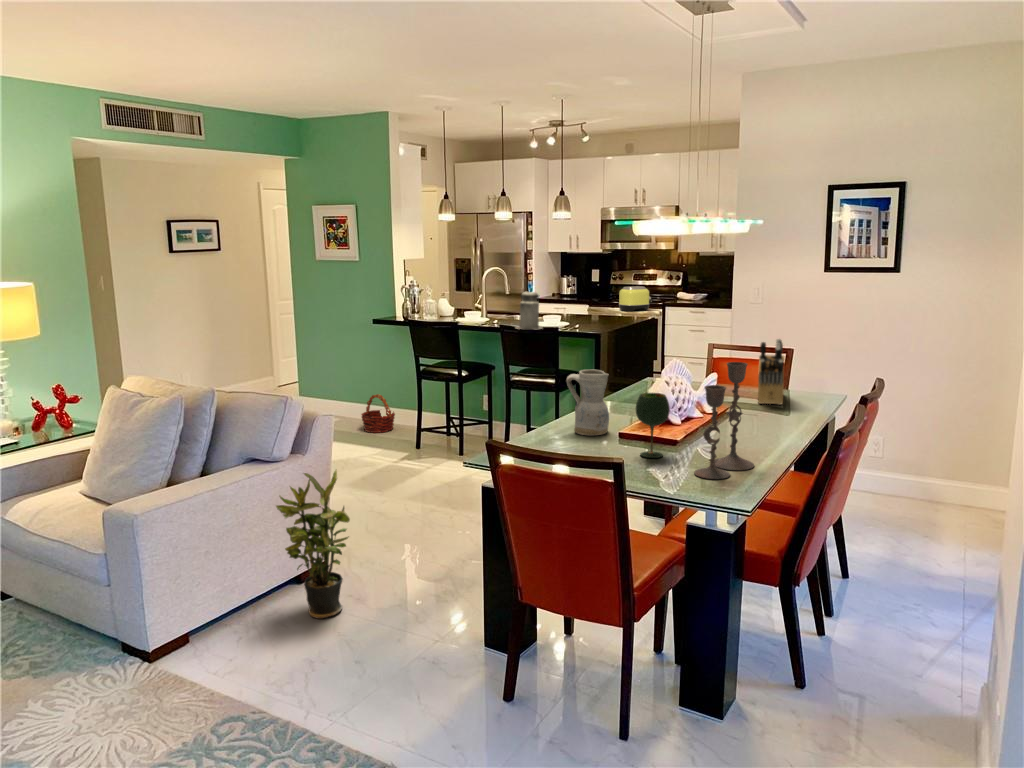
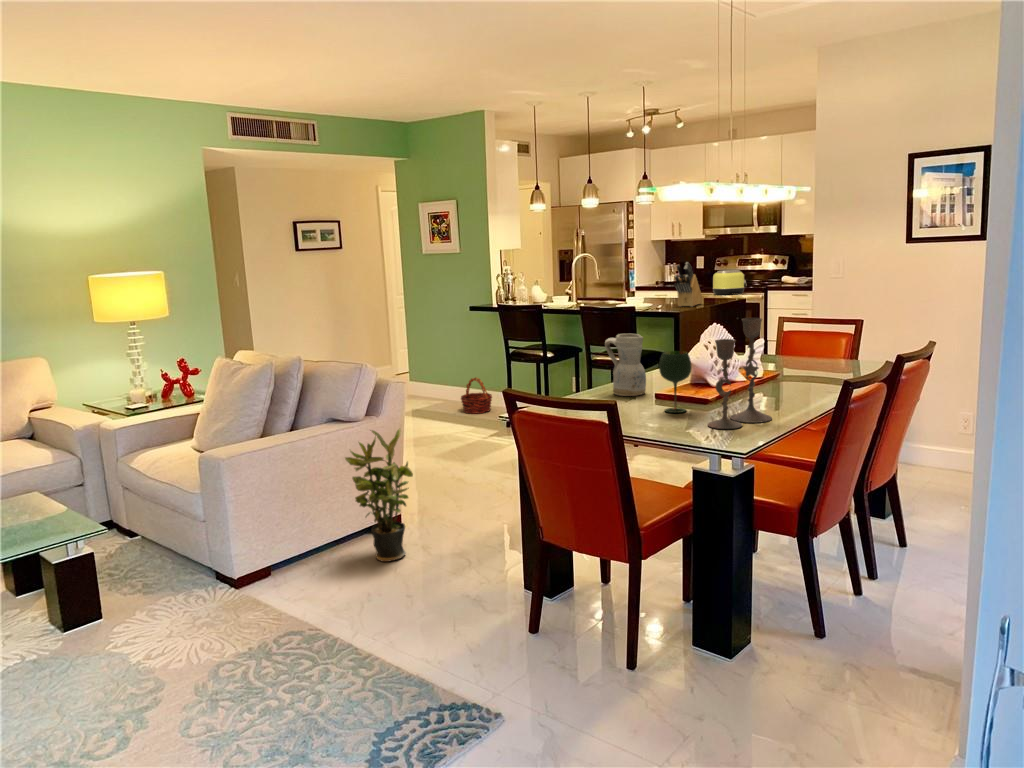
canister: present [516,289,542,329] -> none [596,270,623,310]
knife block: present [758,339,785,405] -> present [674,262,703,307]

